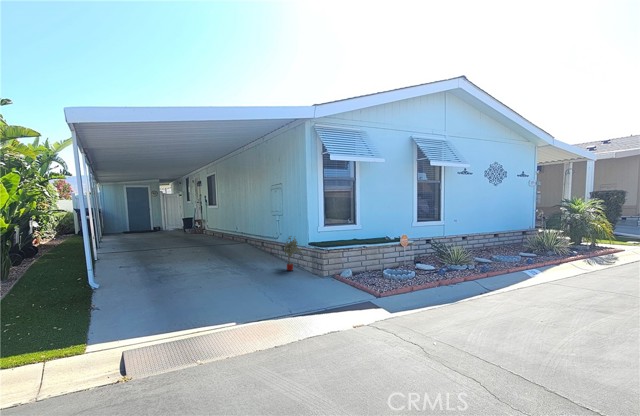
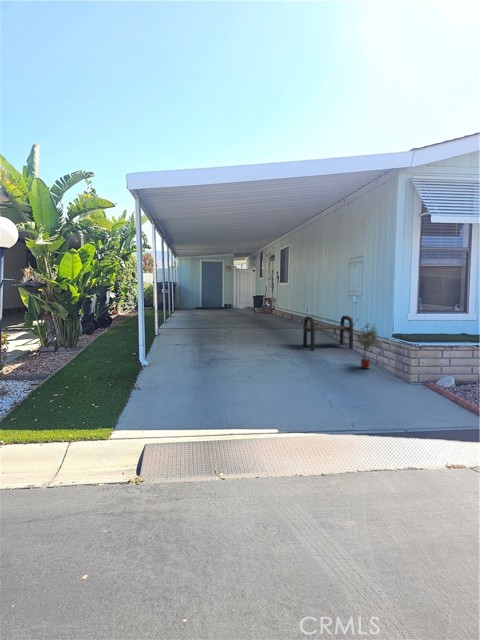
bench: none [238,231,279,261] -> present [303,316,353,350]

